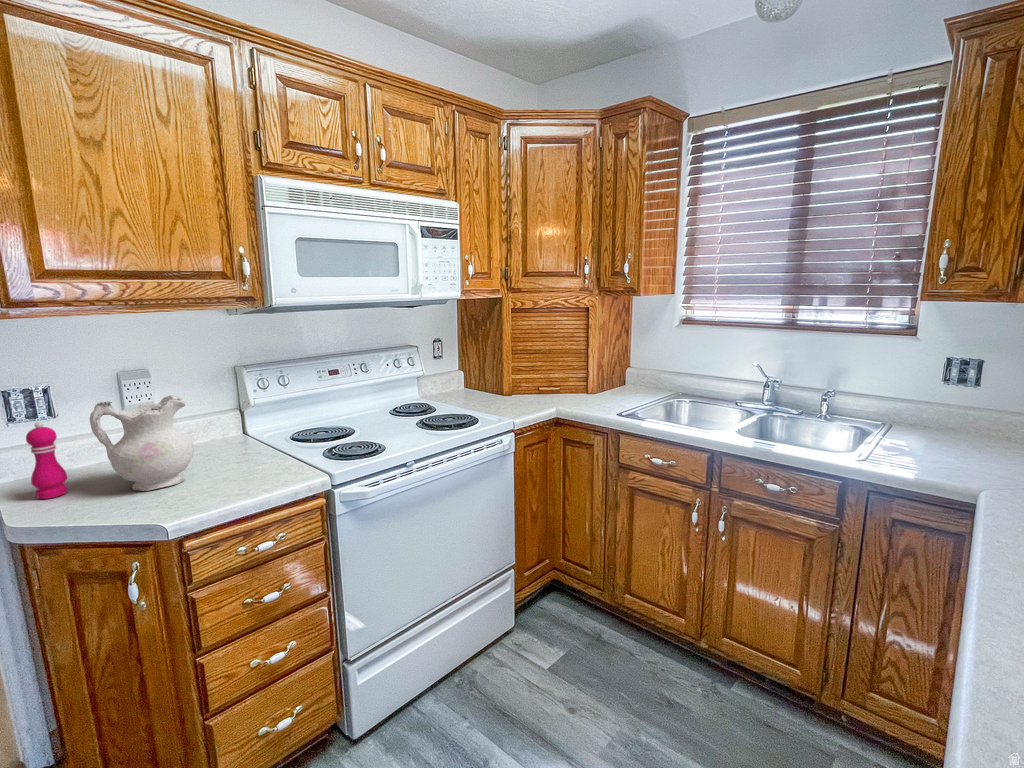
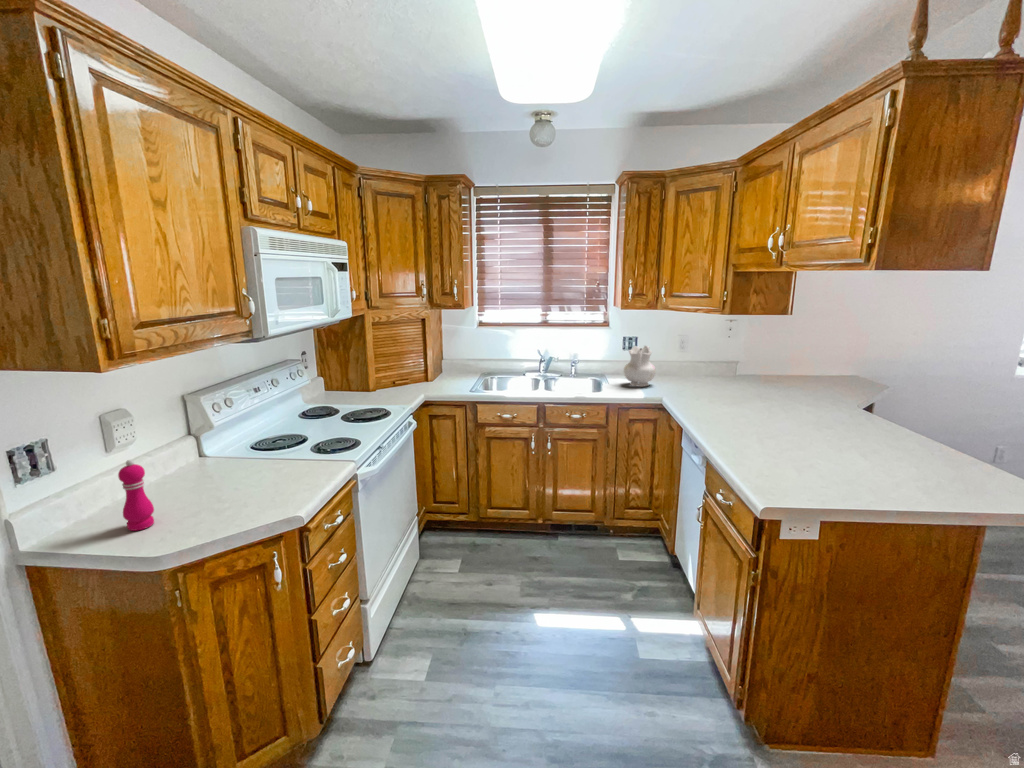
ceramic pitcher: present [90,395,194,491] -> present [624,346,656,387]

